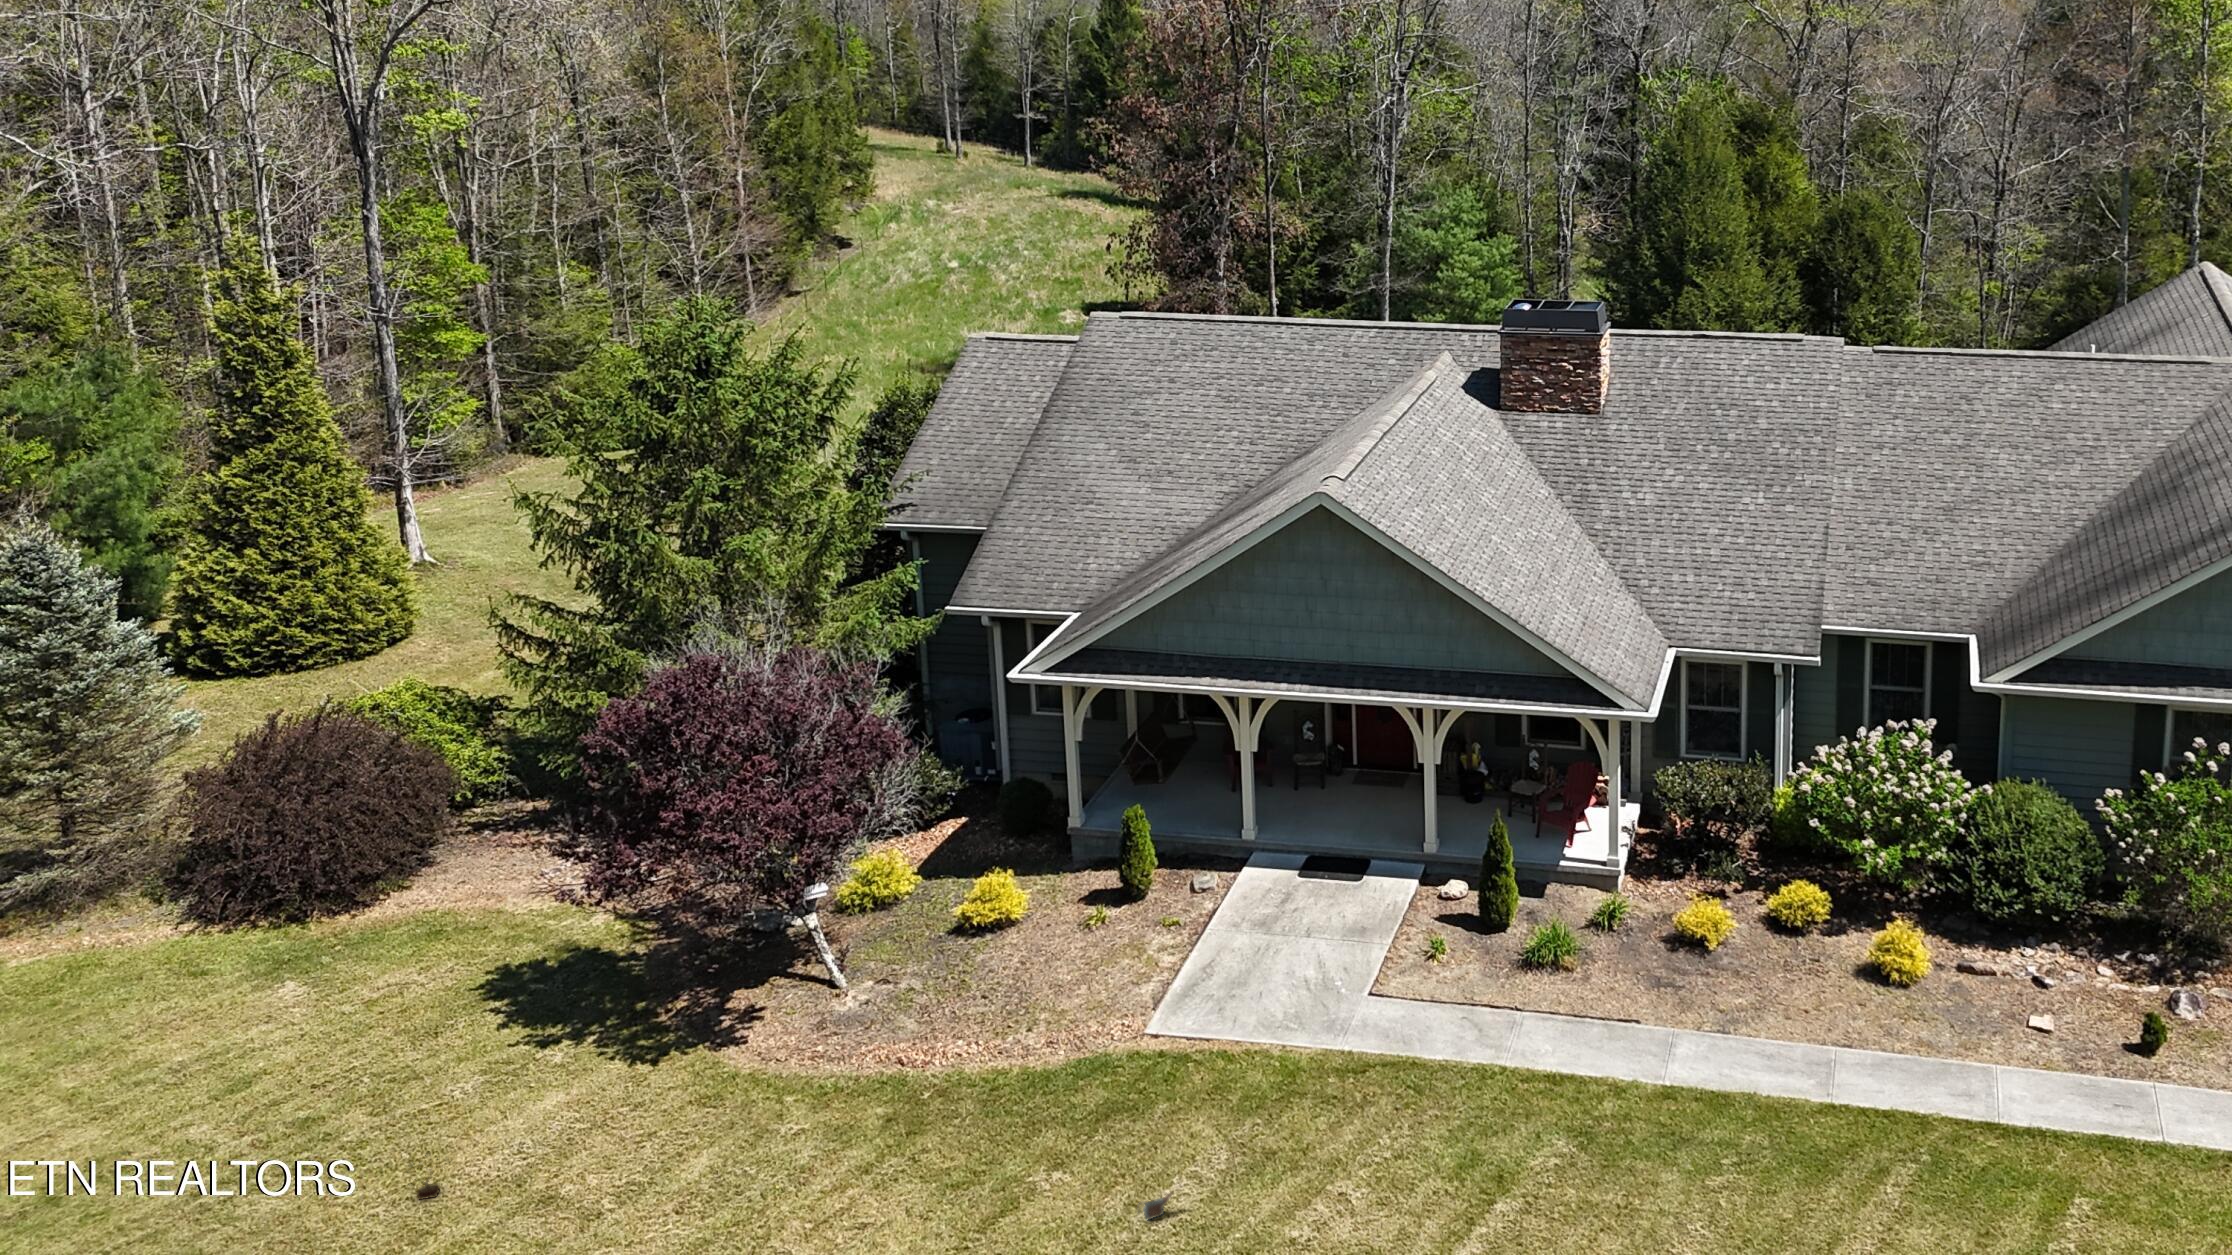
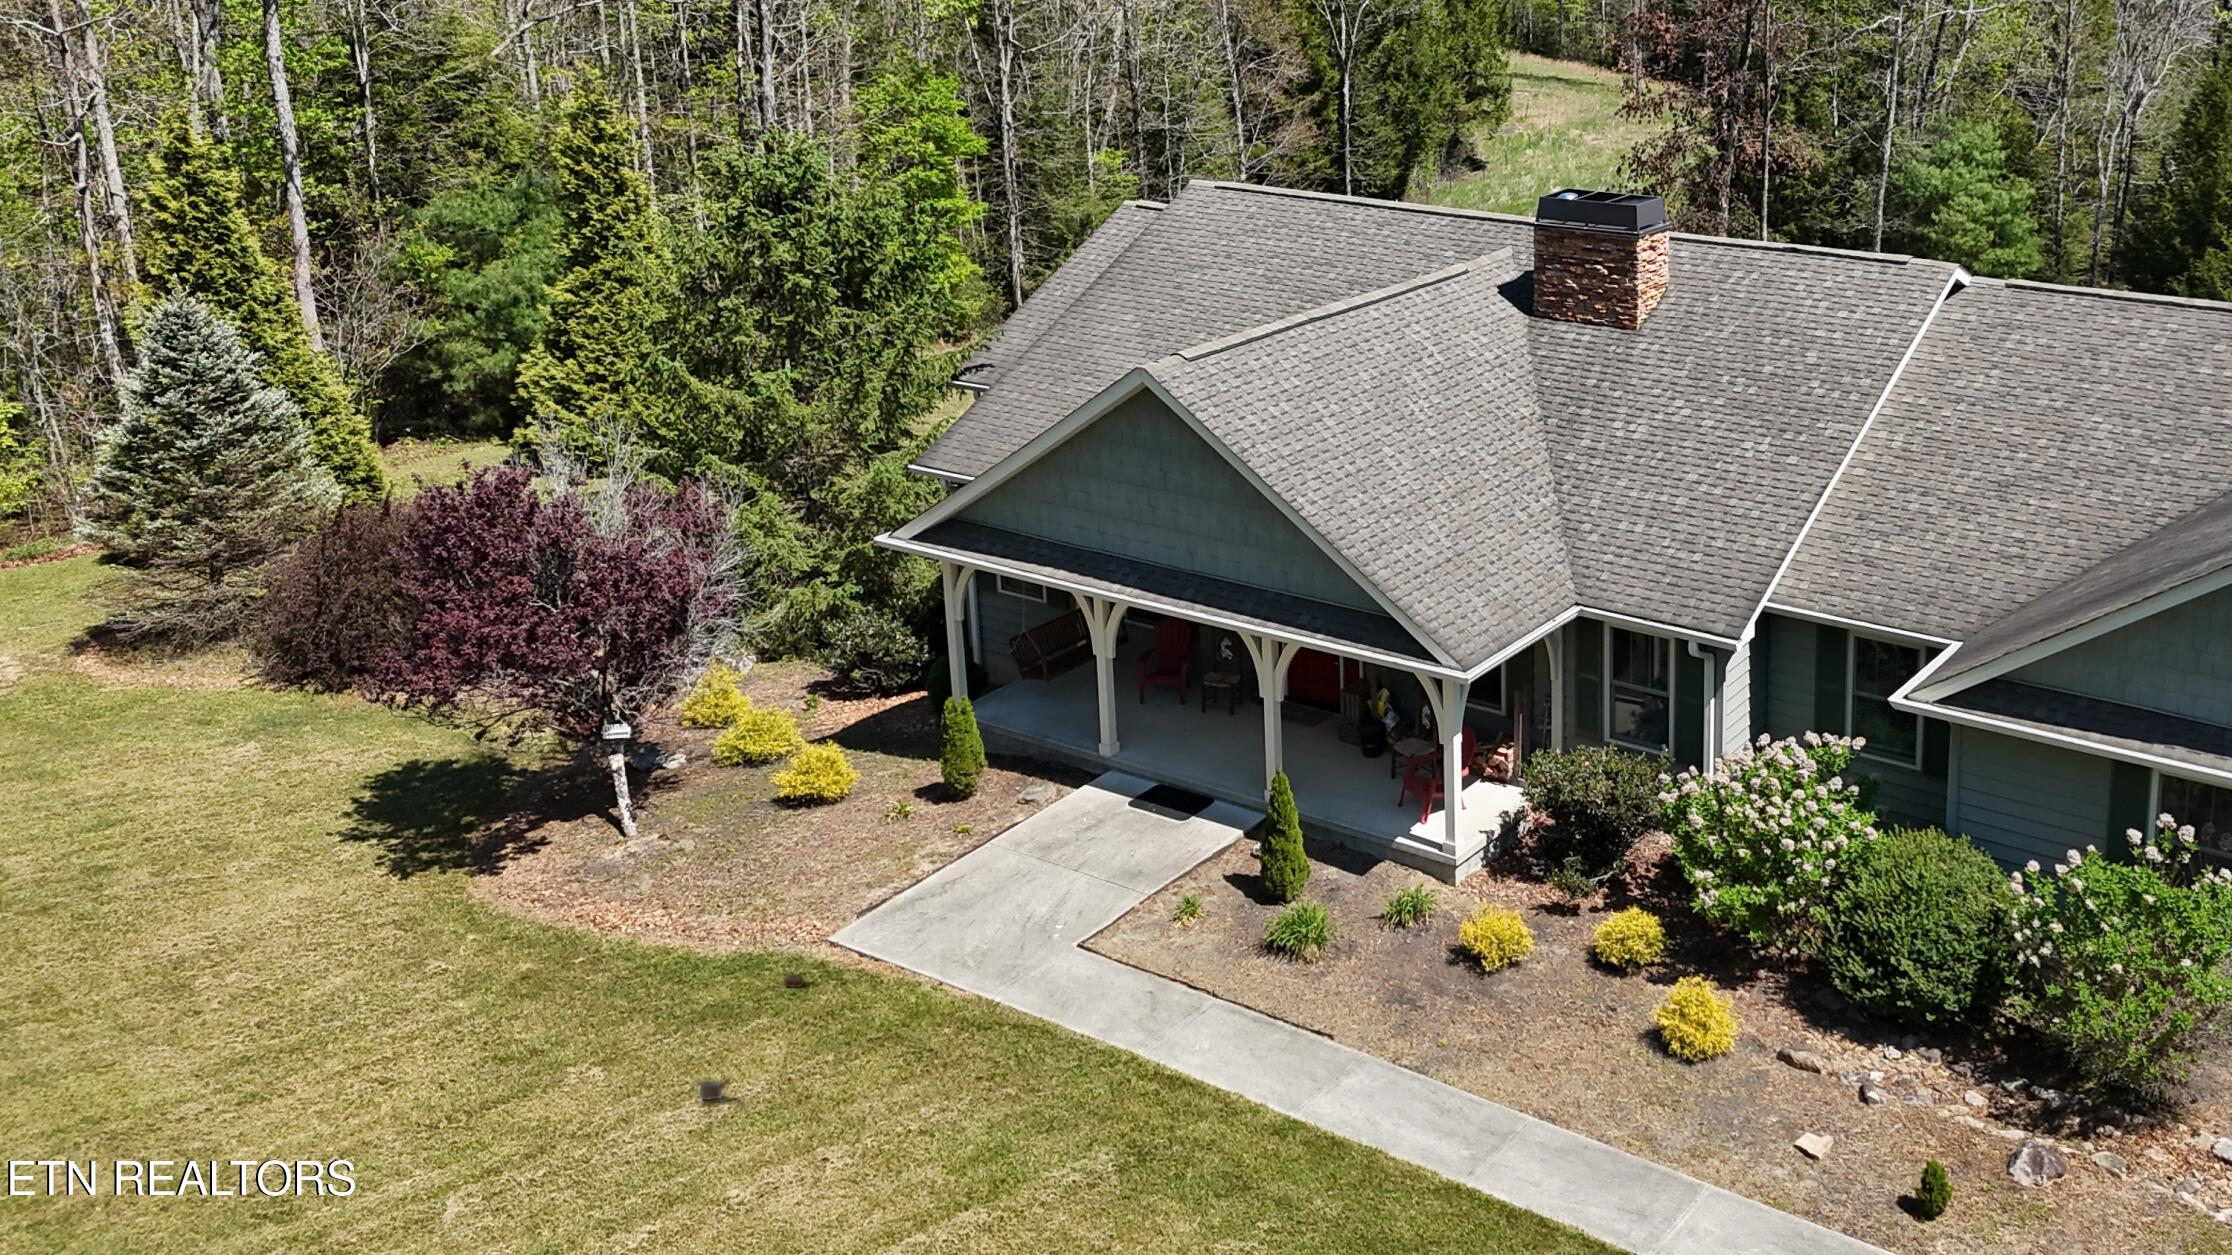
potted plant: present [407,1153,450,1200] -> present [779,947,812,987]

